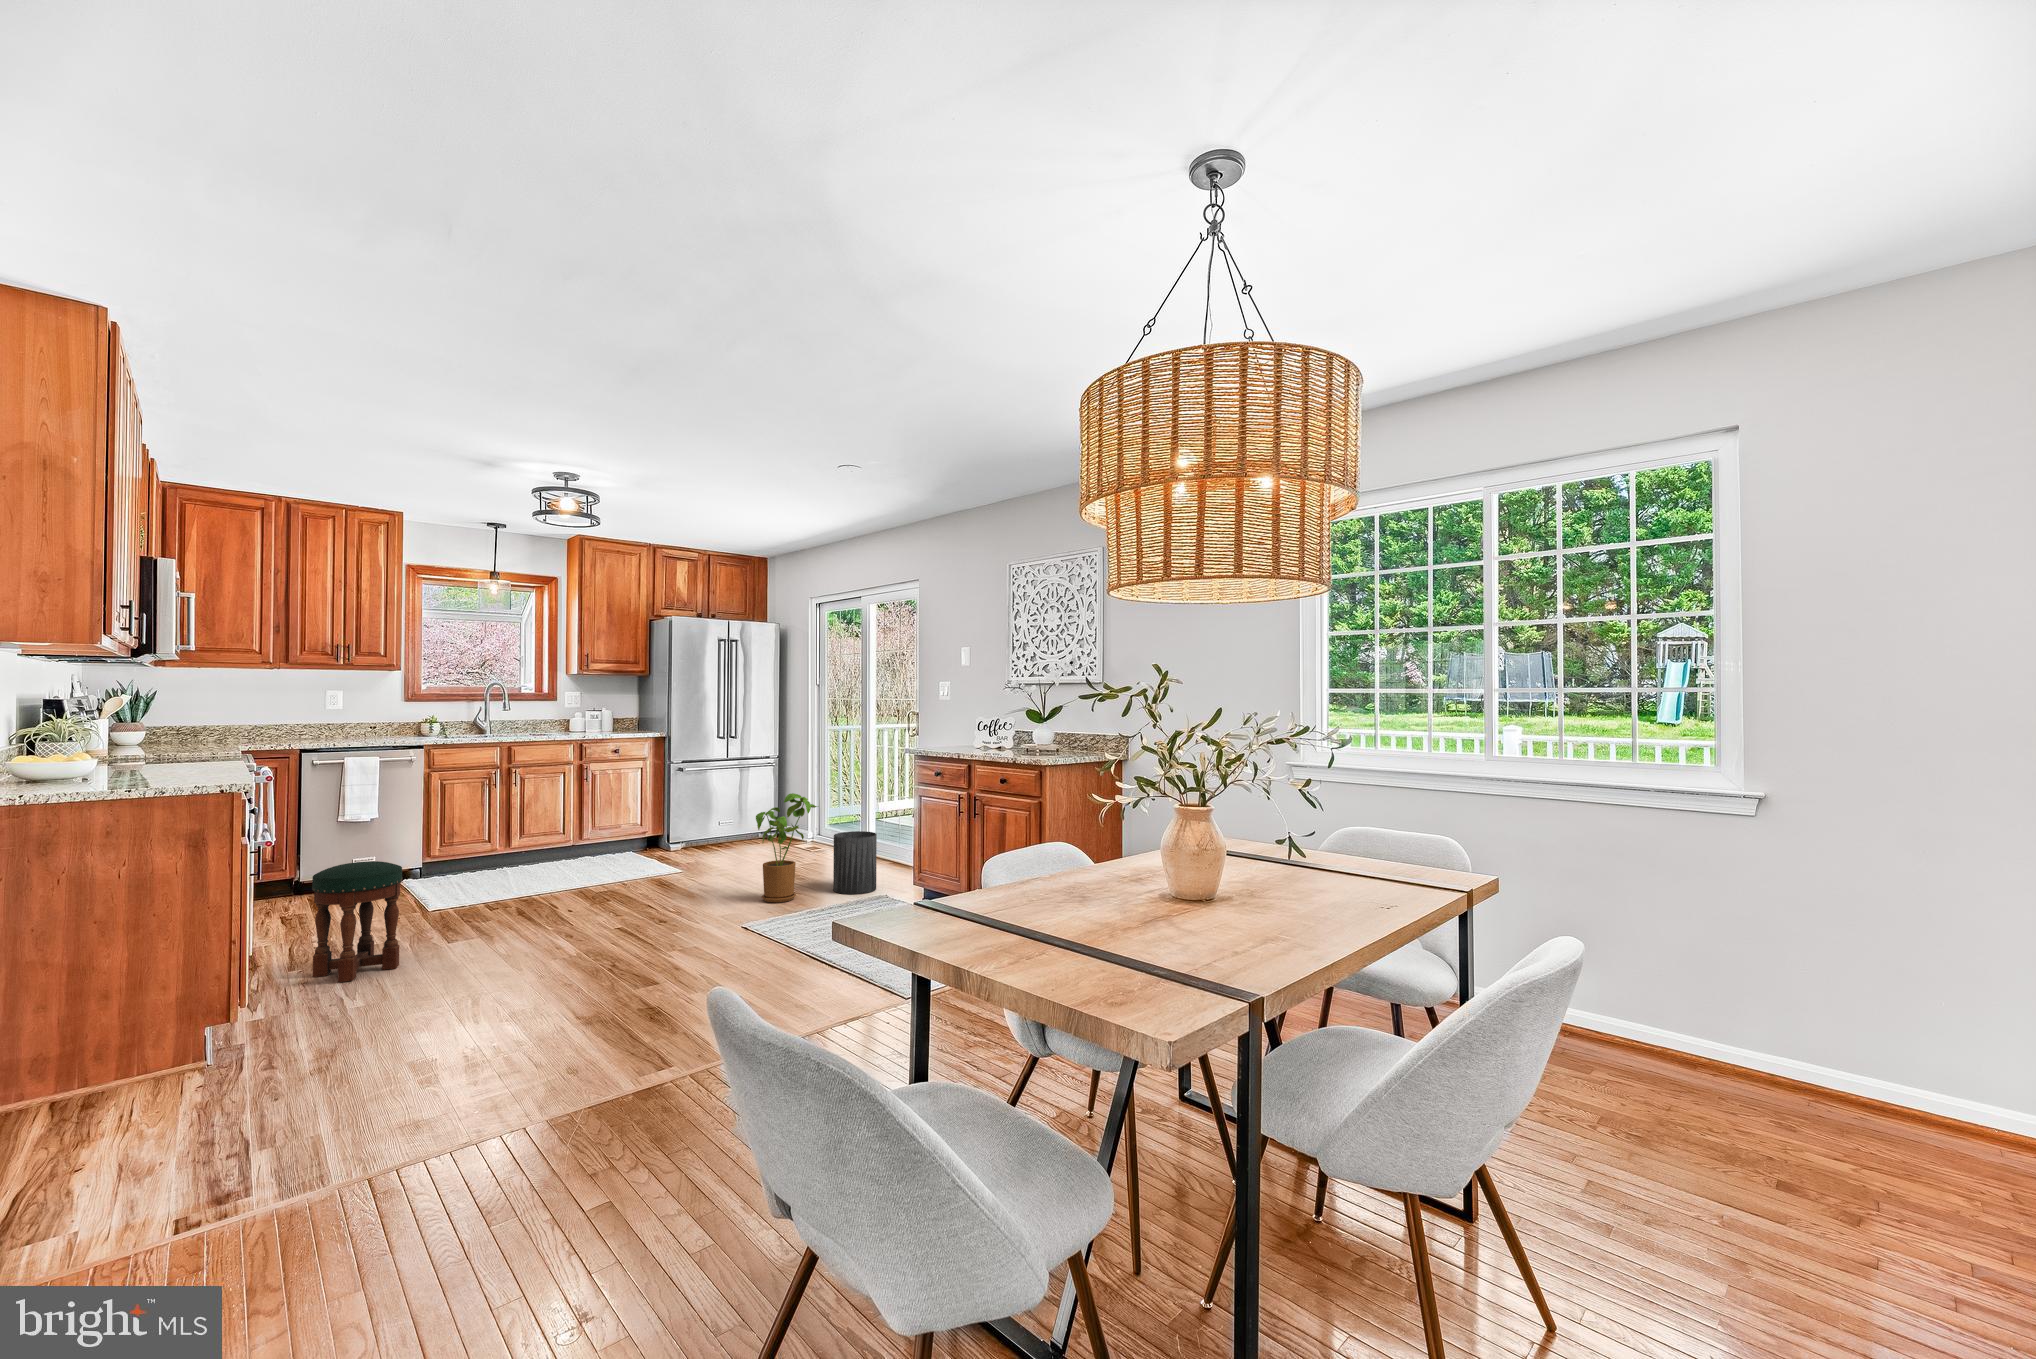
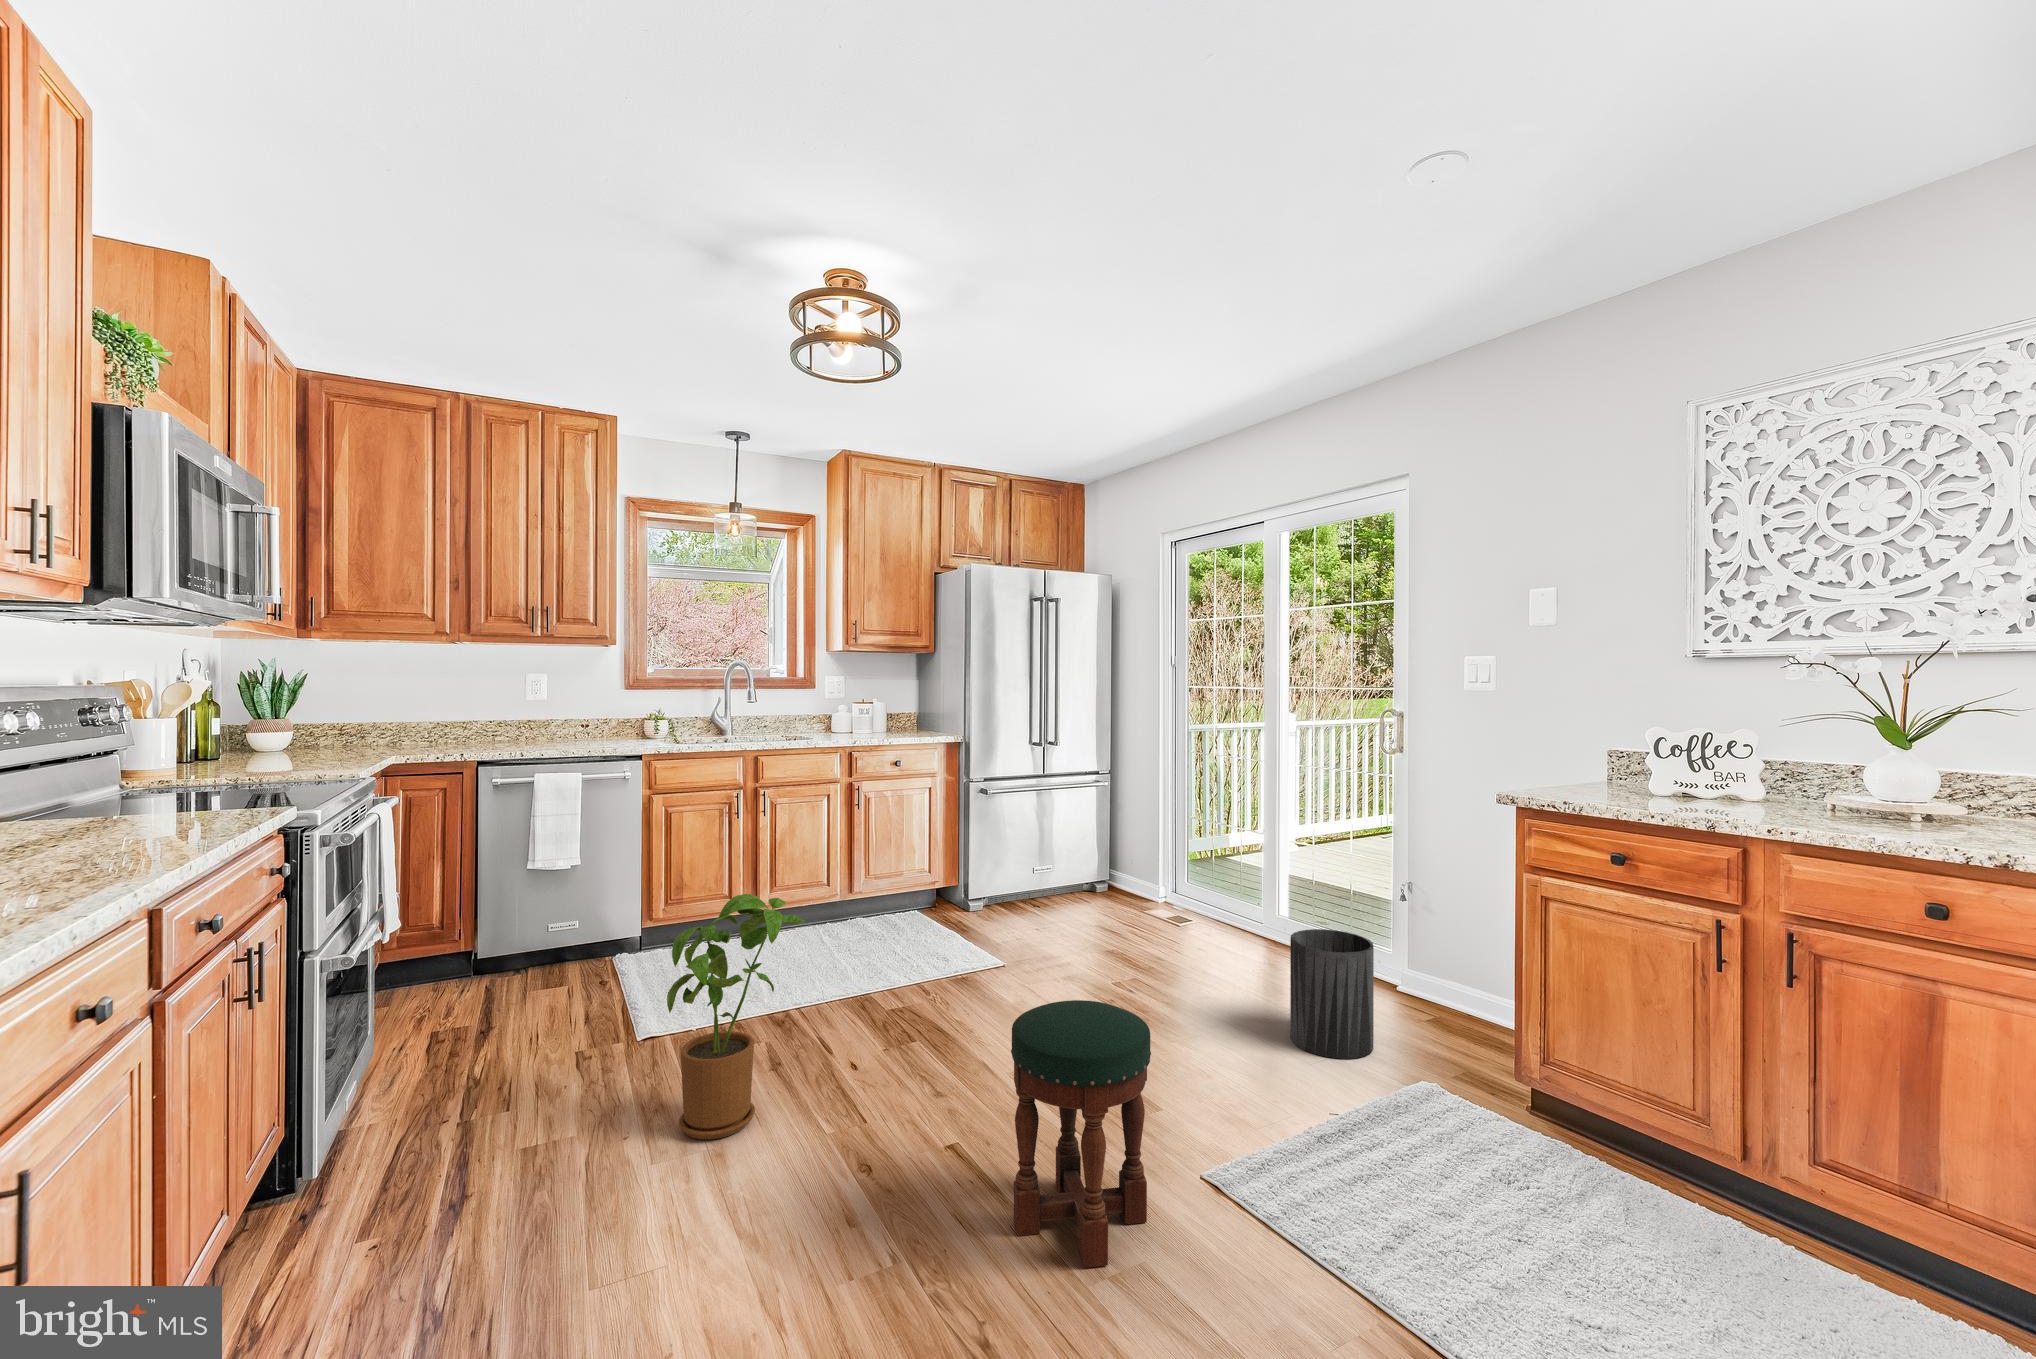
house plant: present [756,793,817,903] -> present [667,894,807,1140]
stool: present [312,861,402,982] -> present [1011,1000,1151,1268]

